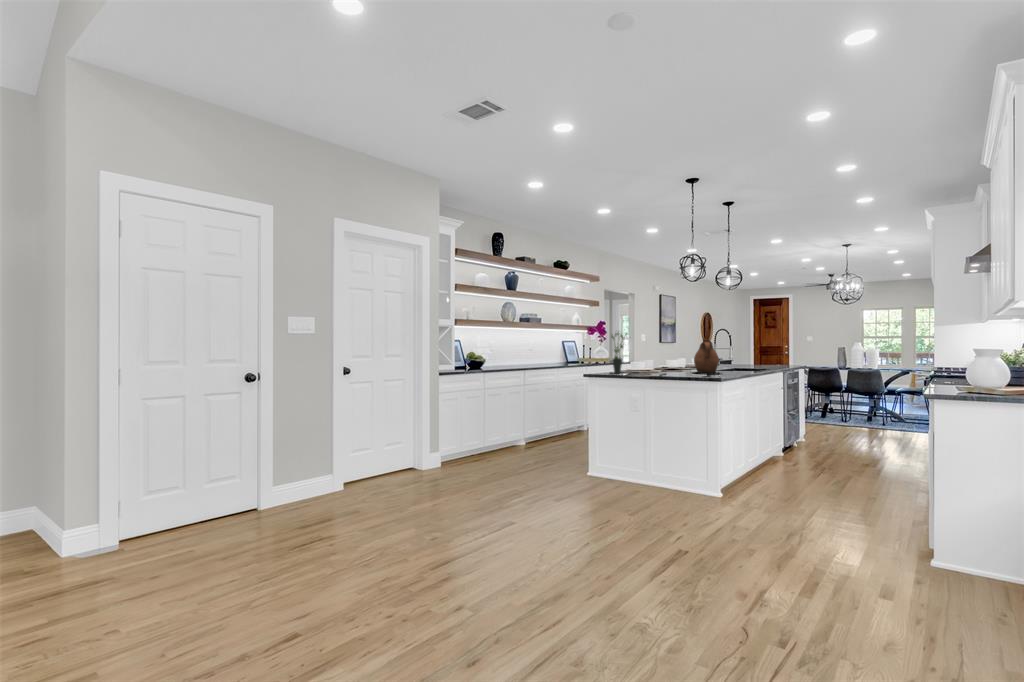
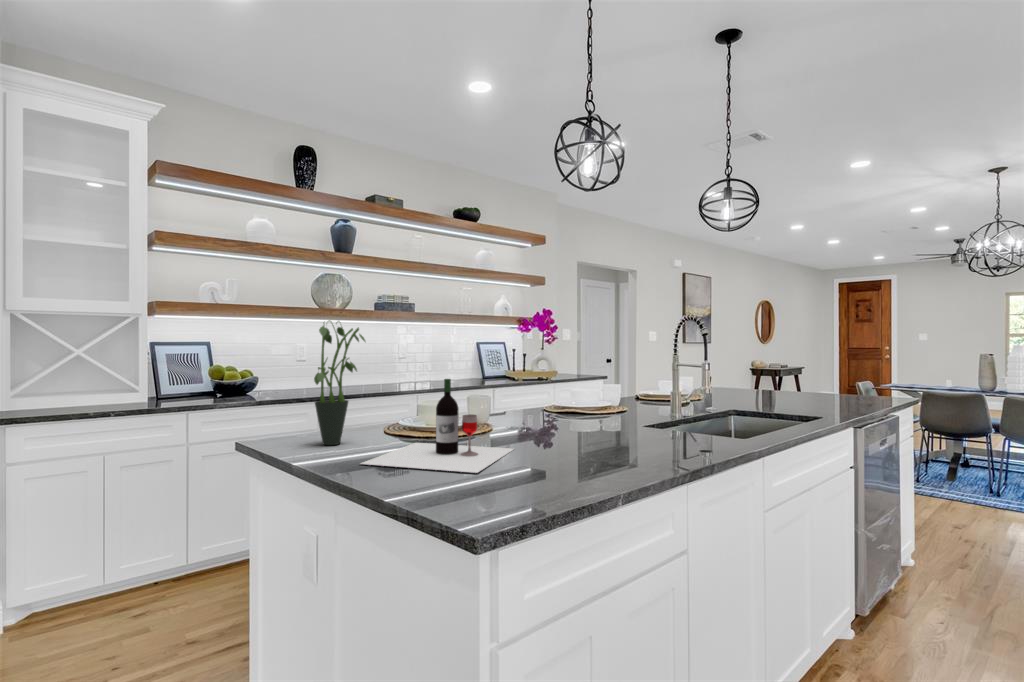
ceramic pitcher: present [694,339,719,373] -> none [548,346,646,454]
wine bottle: none [643,350,687,376] -> present [361,379,513,473]

